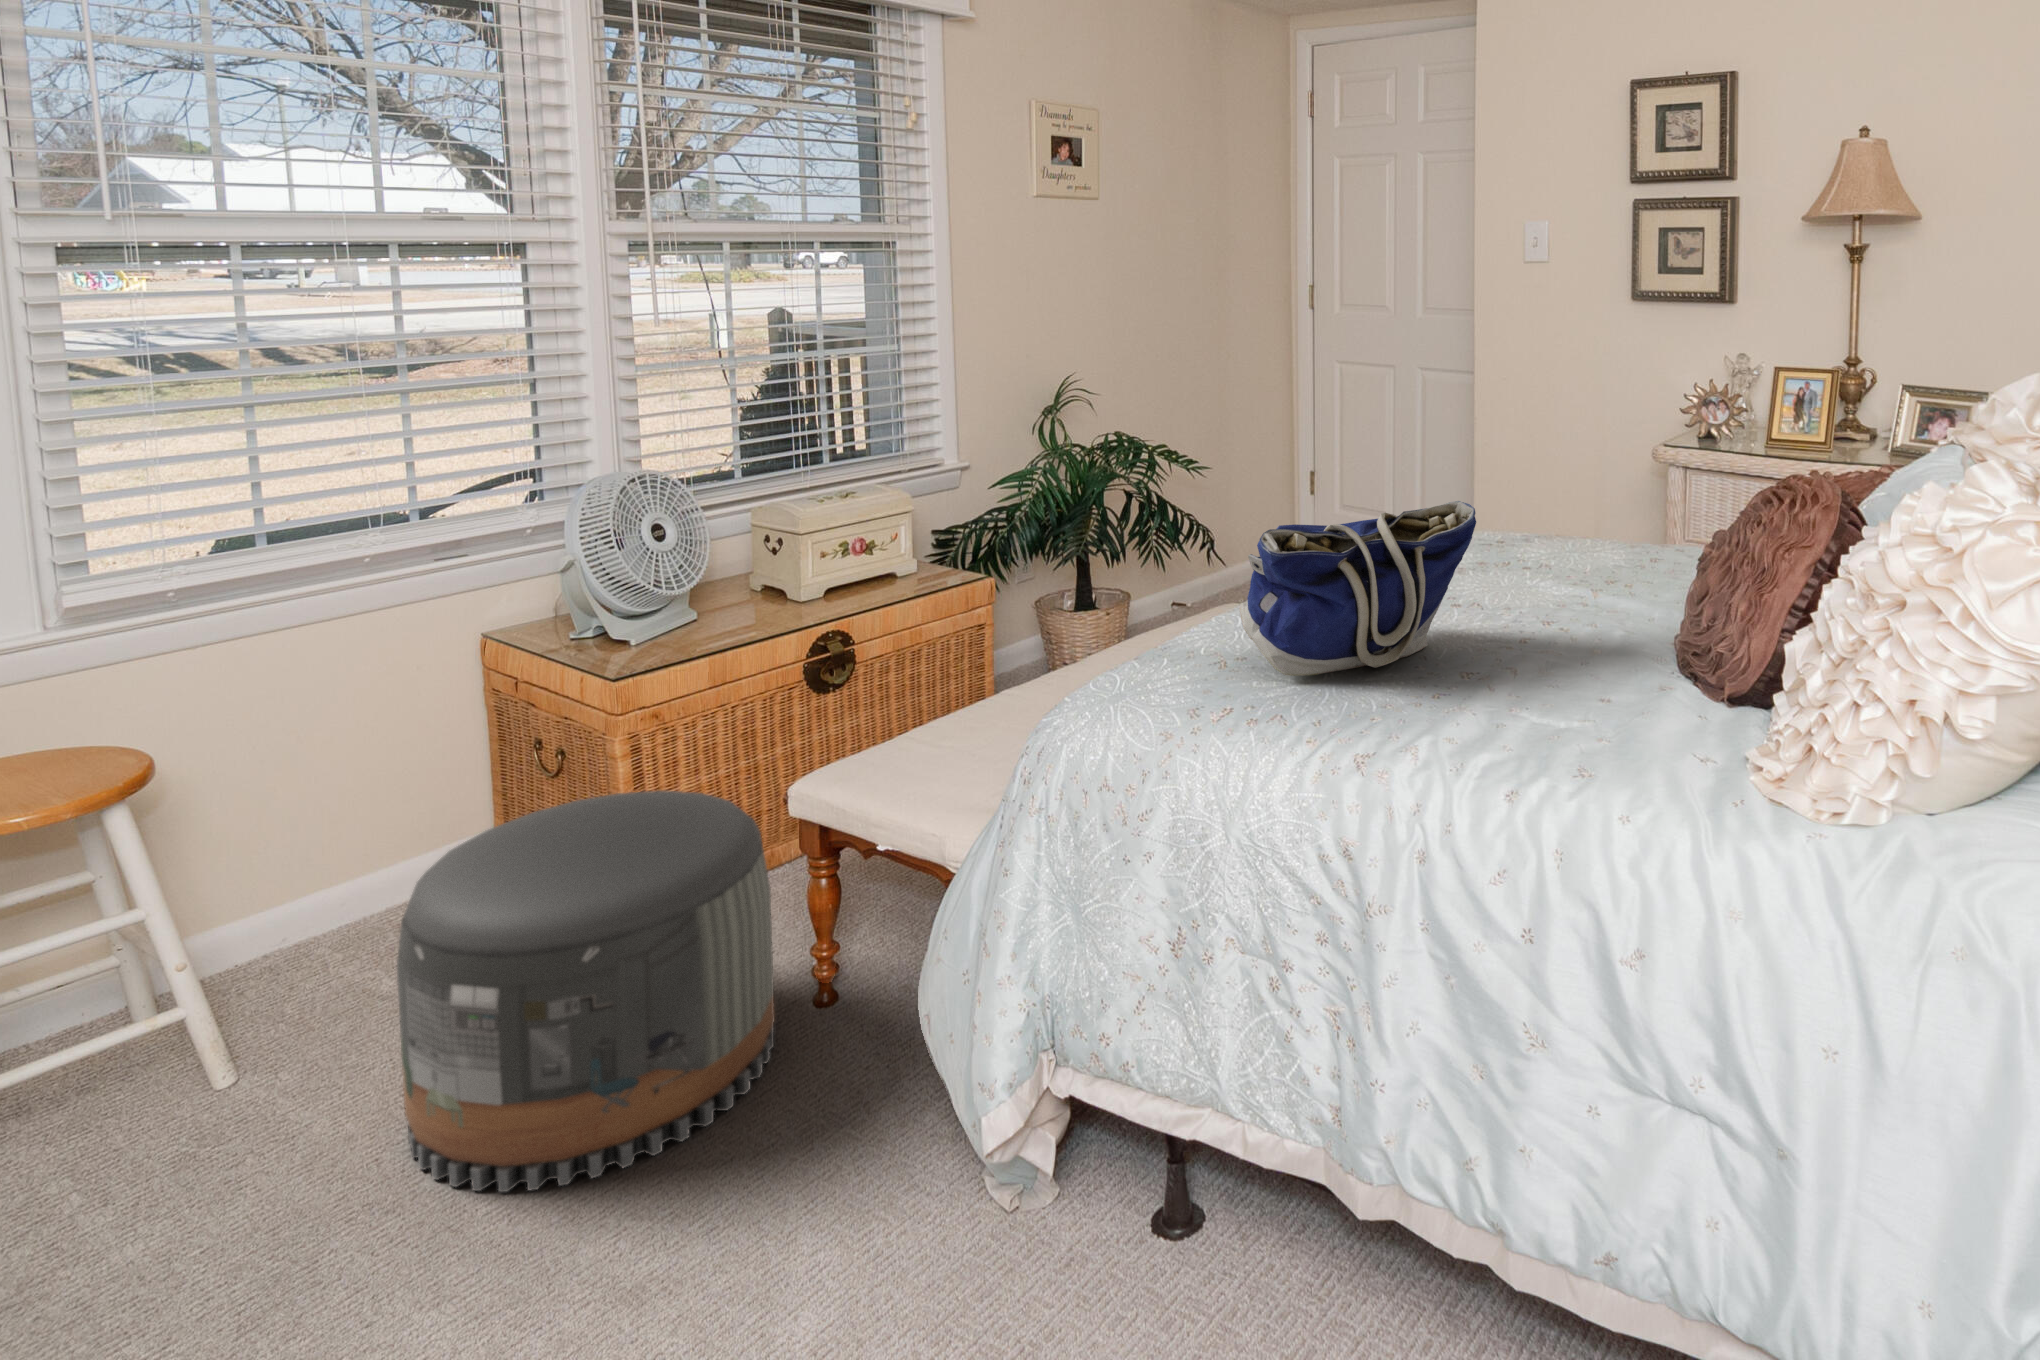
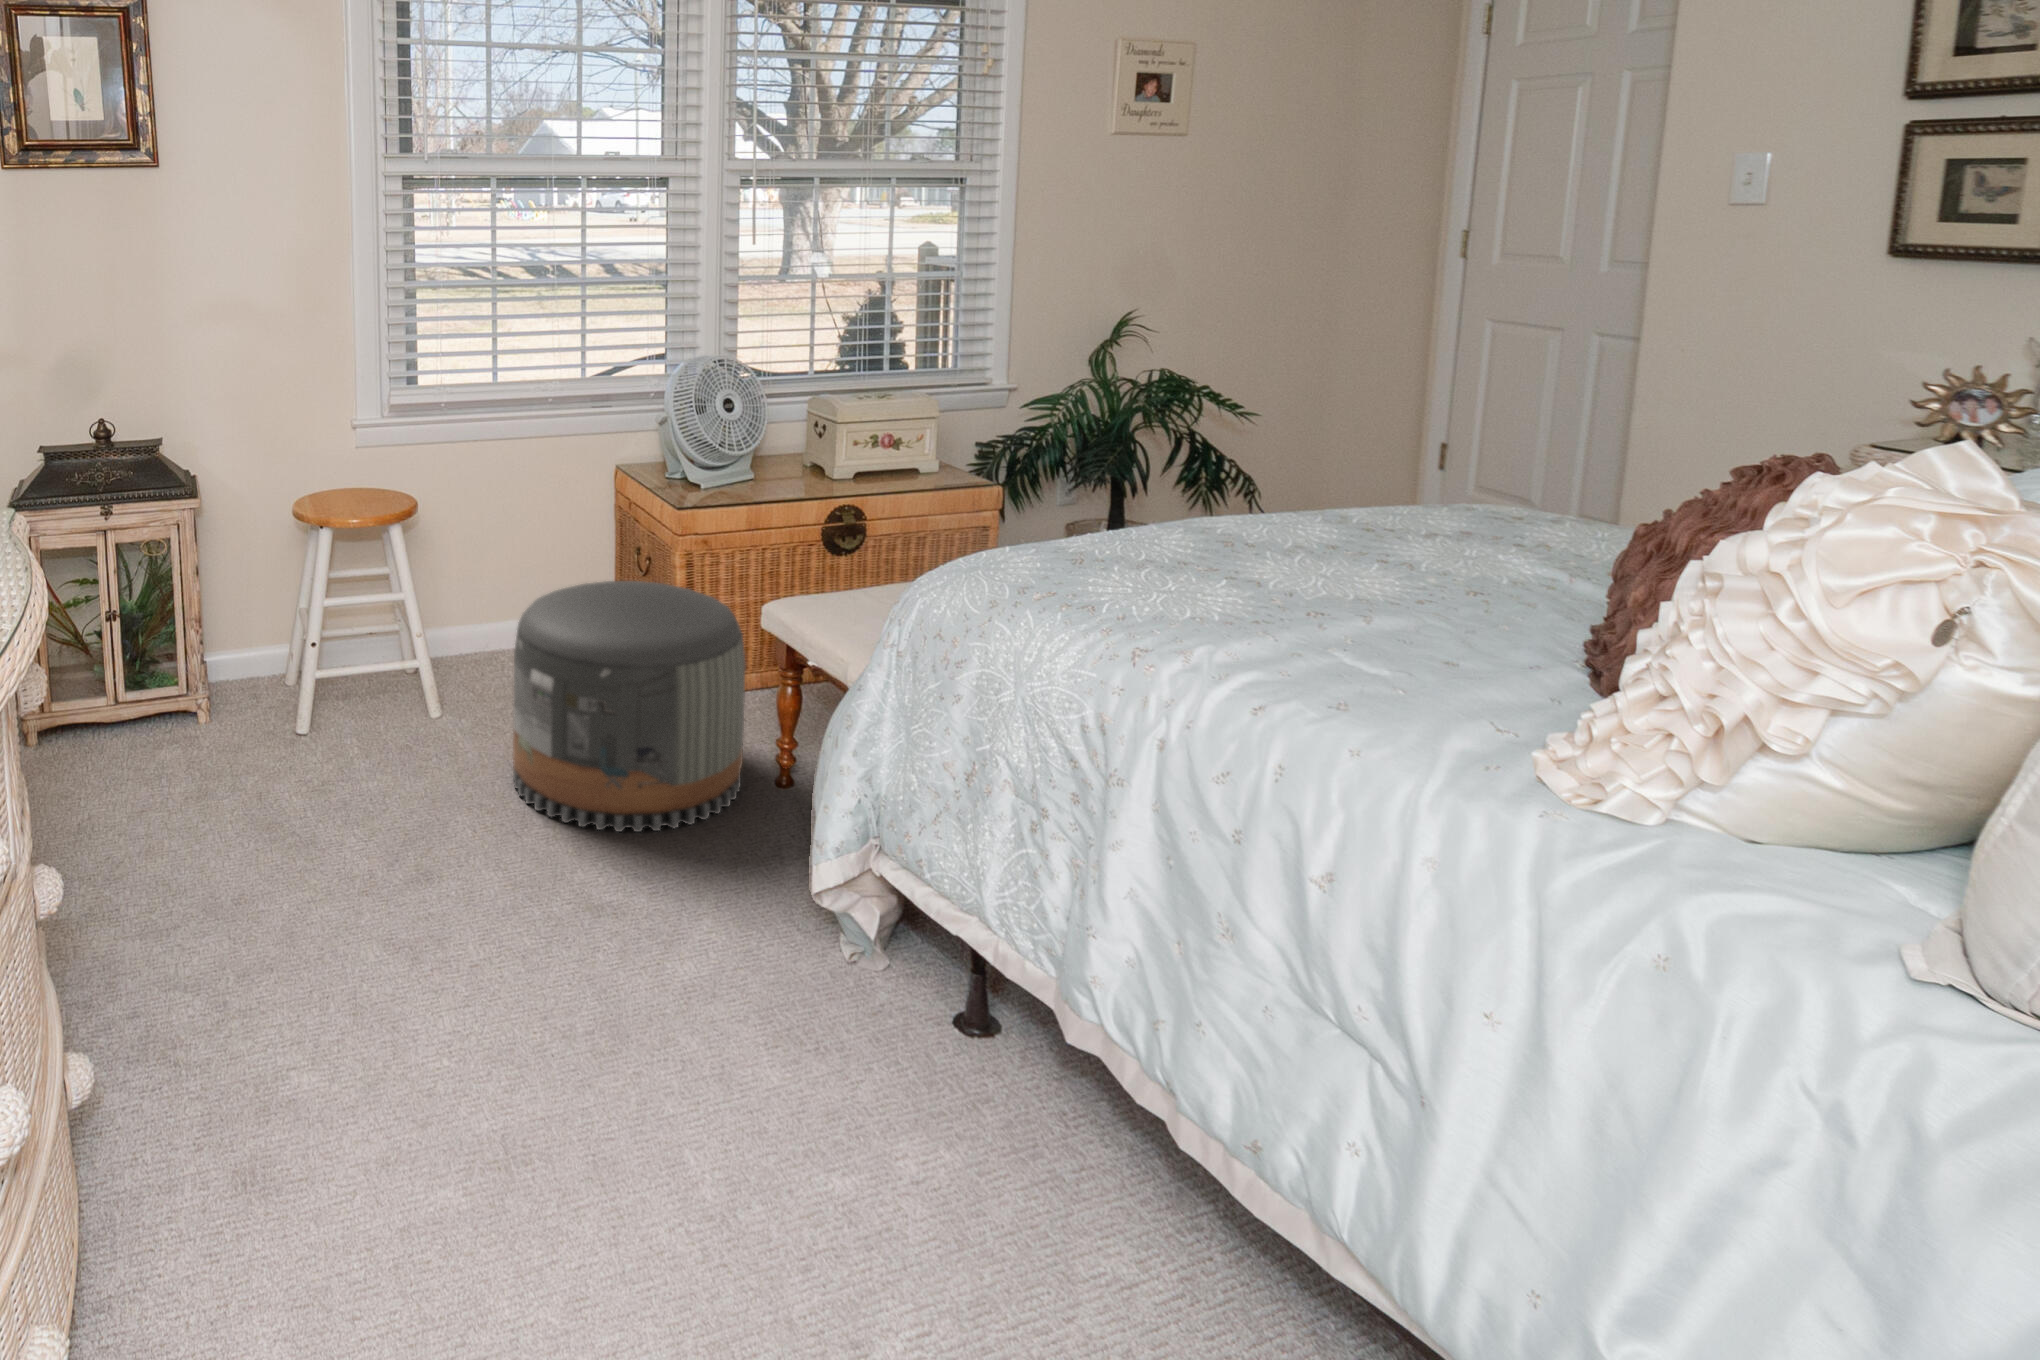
tote bag: present [1239,501,1476,676] -> none [1086,432,1371,591]

